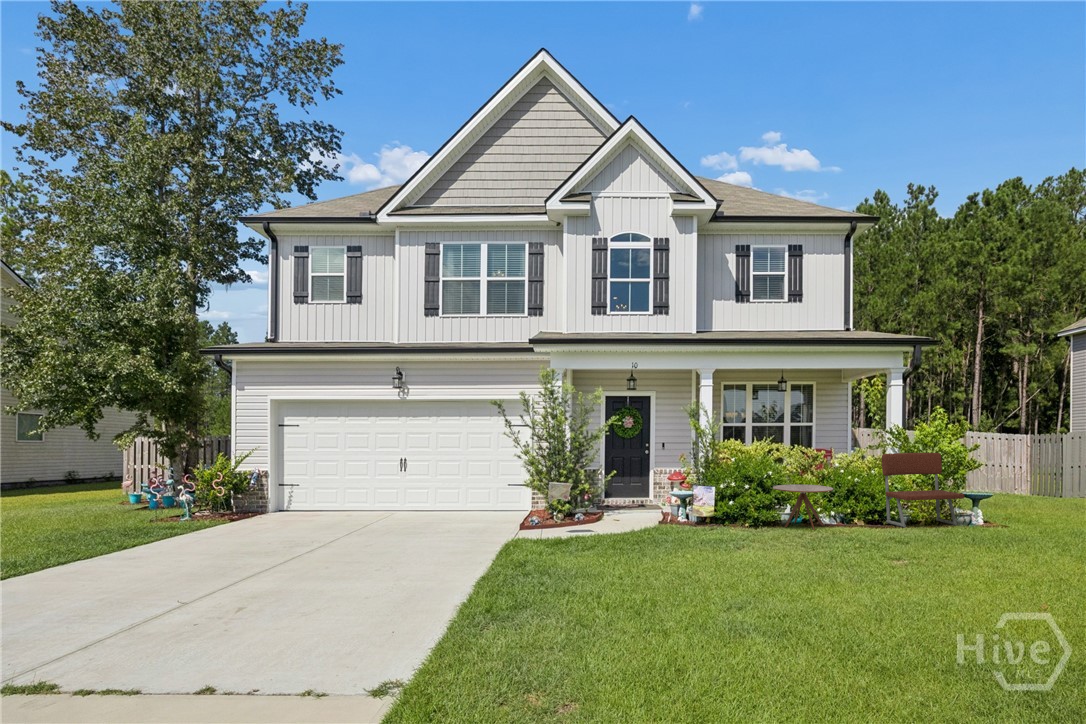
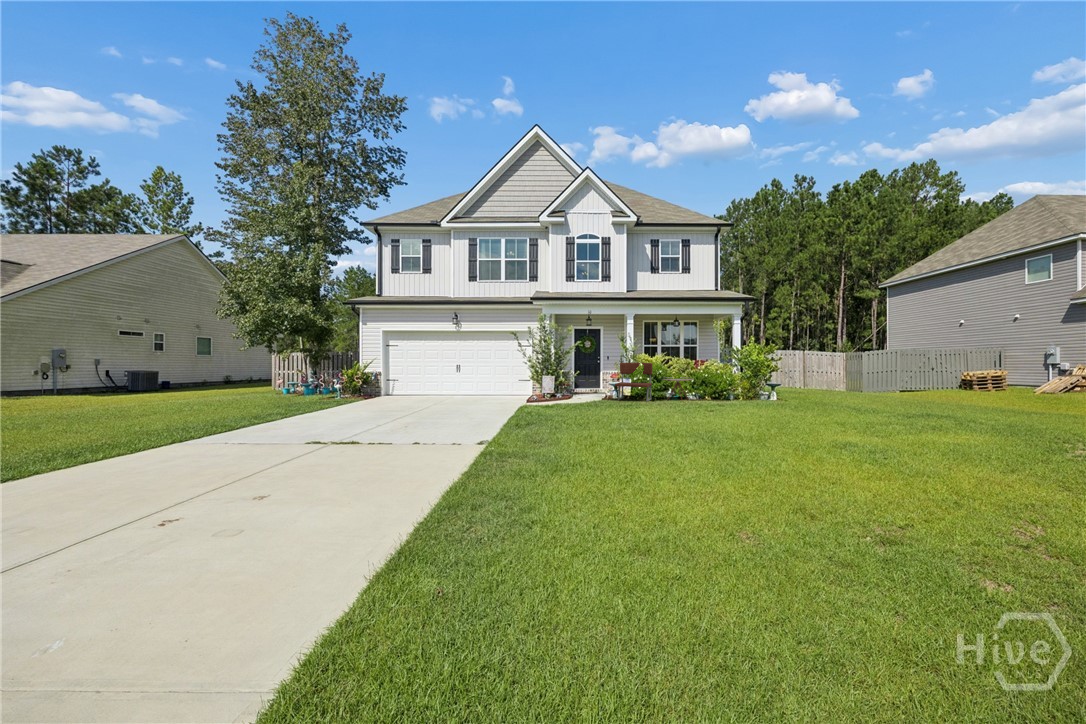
bench: present [882,453,964,528] -> present [615,363,653,401]

